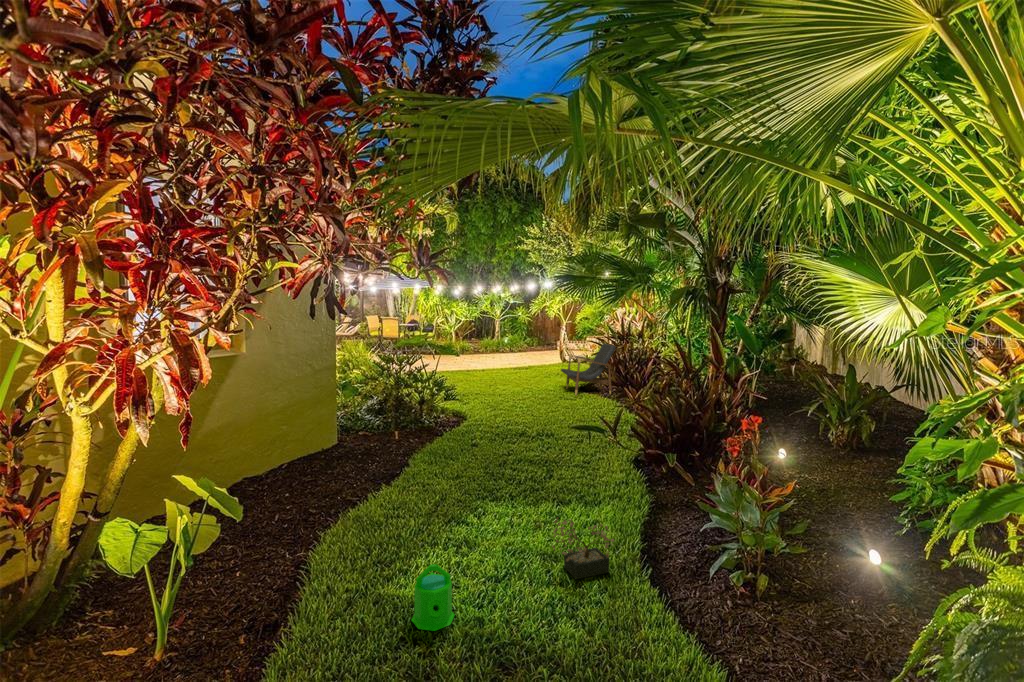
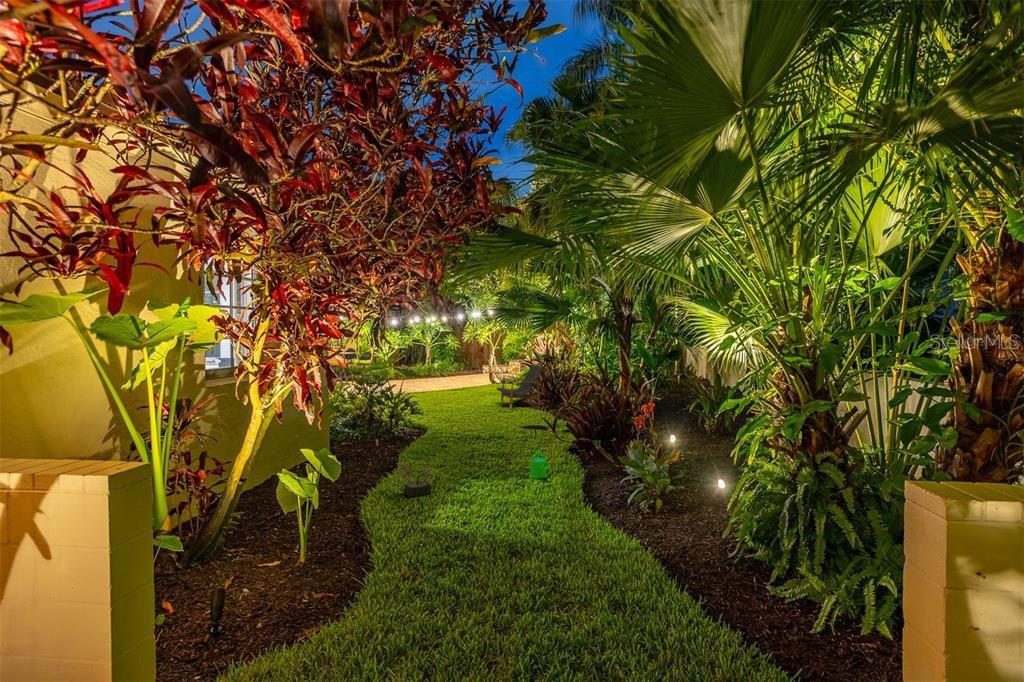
decorative plant: present [552,518,614,579] -> present [396,463,435,497]
watering can: present [411,564,455,631] -> present [529,451,549,479]

